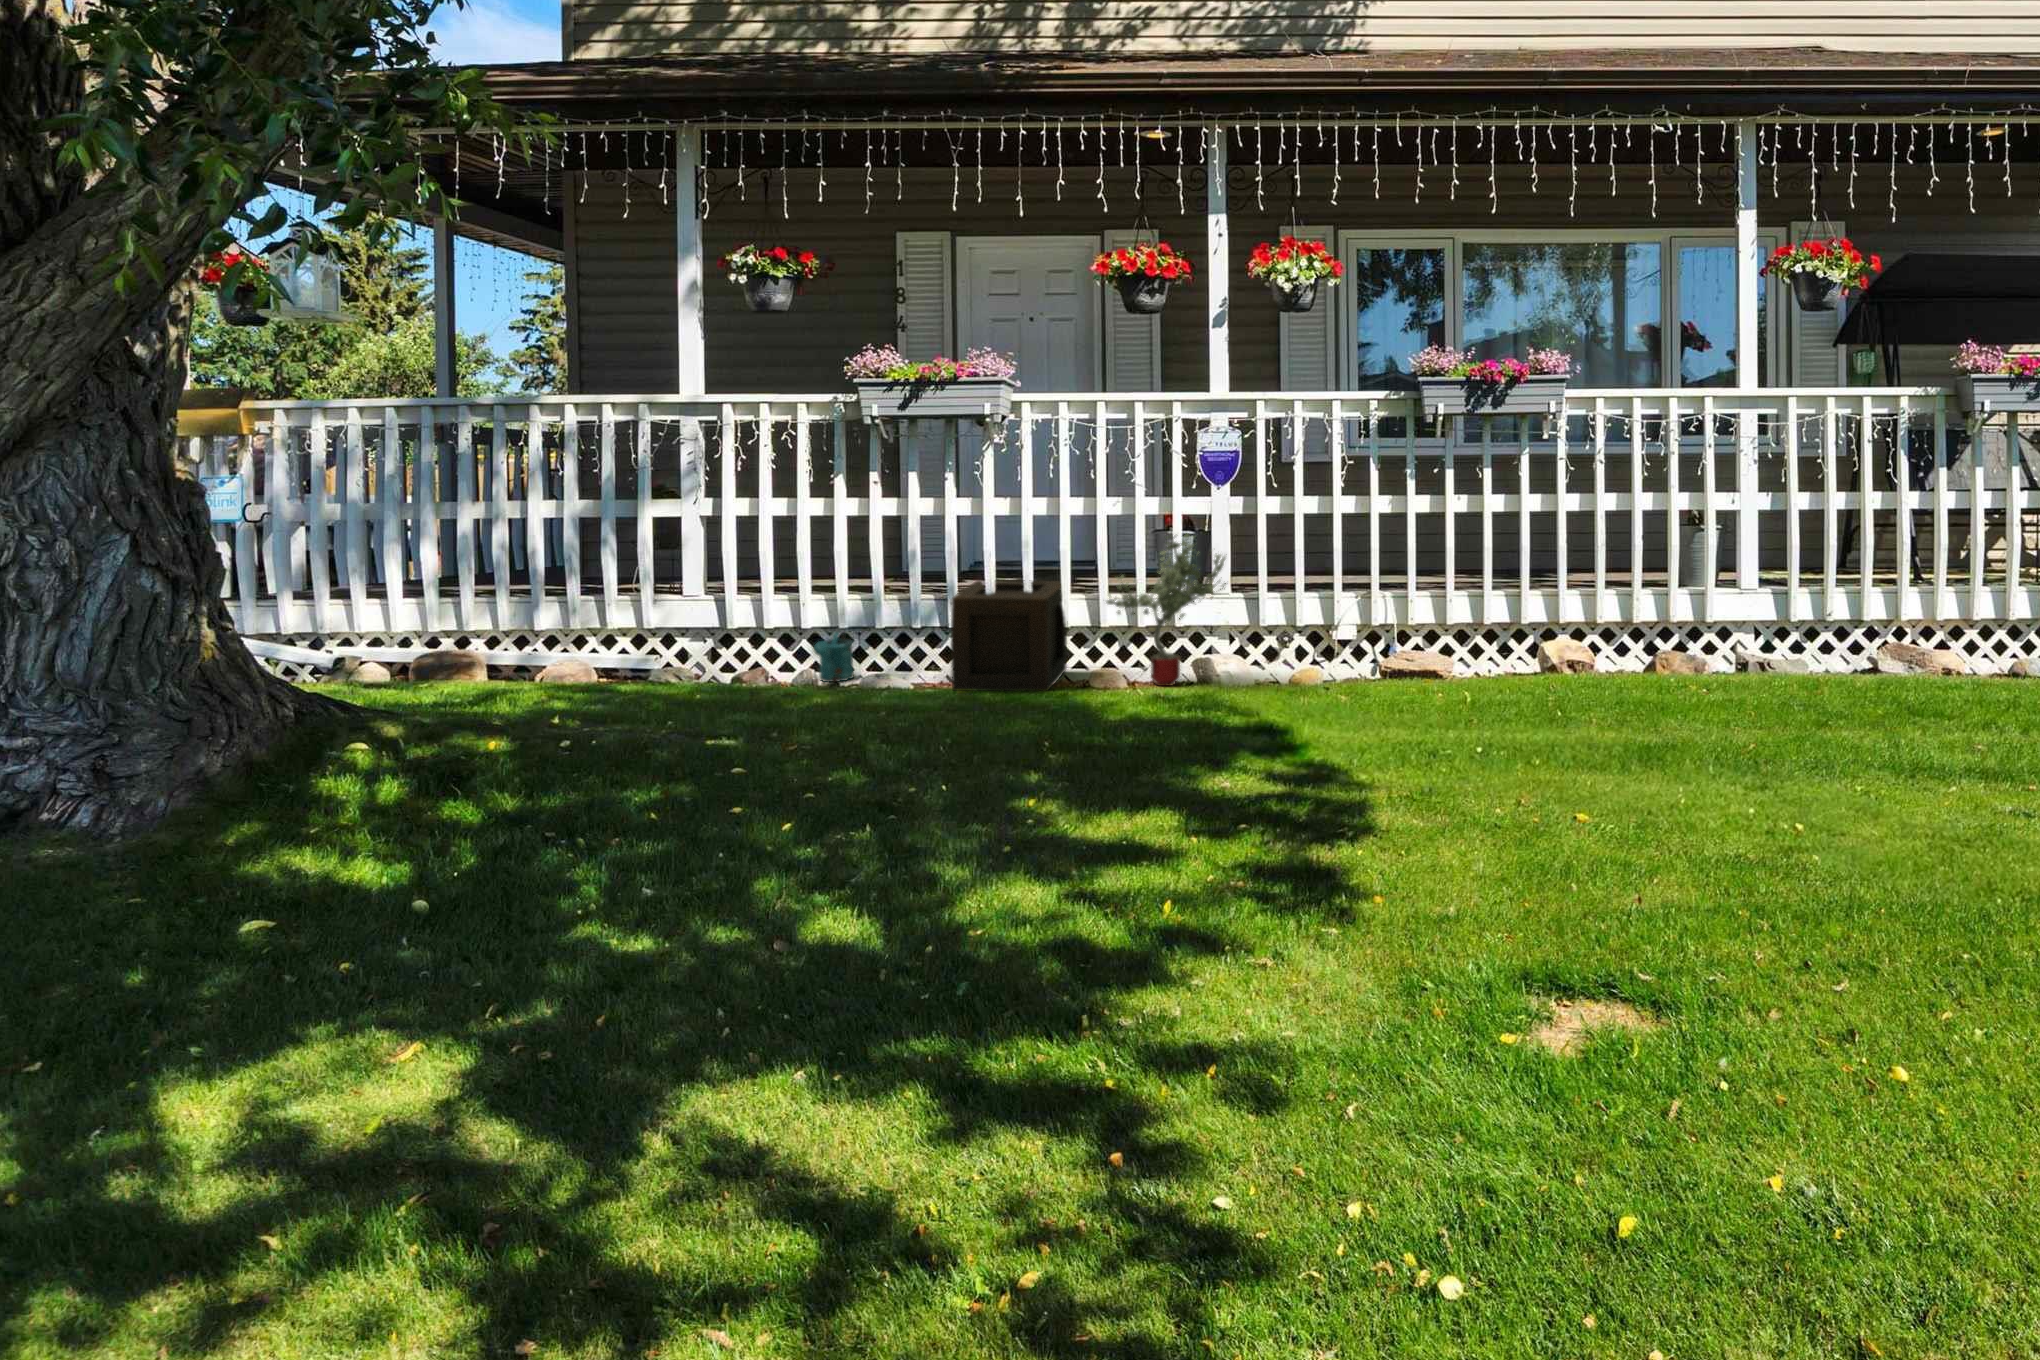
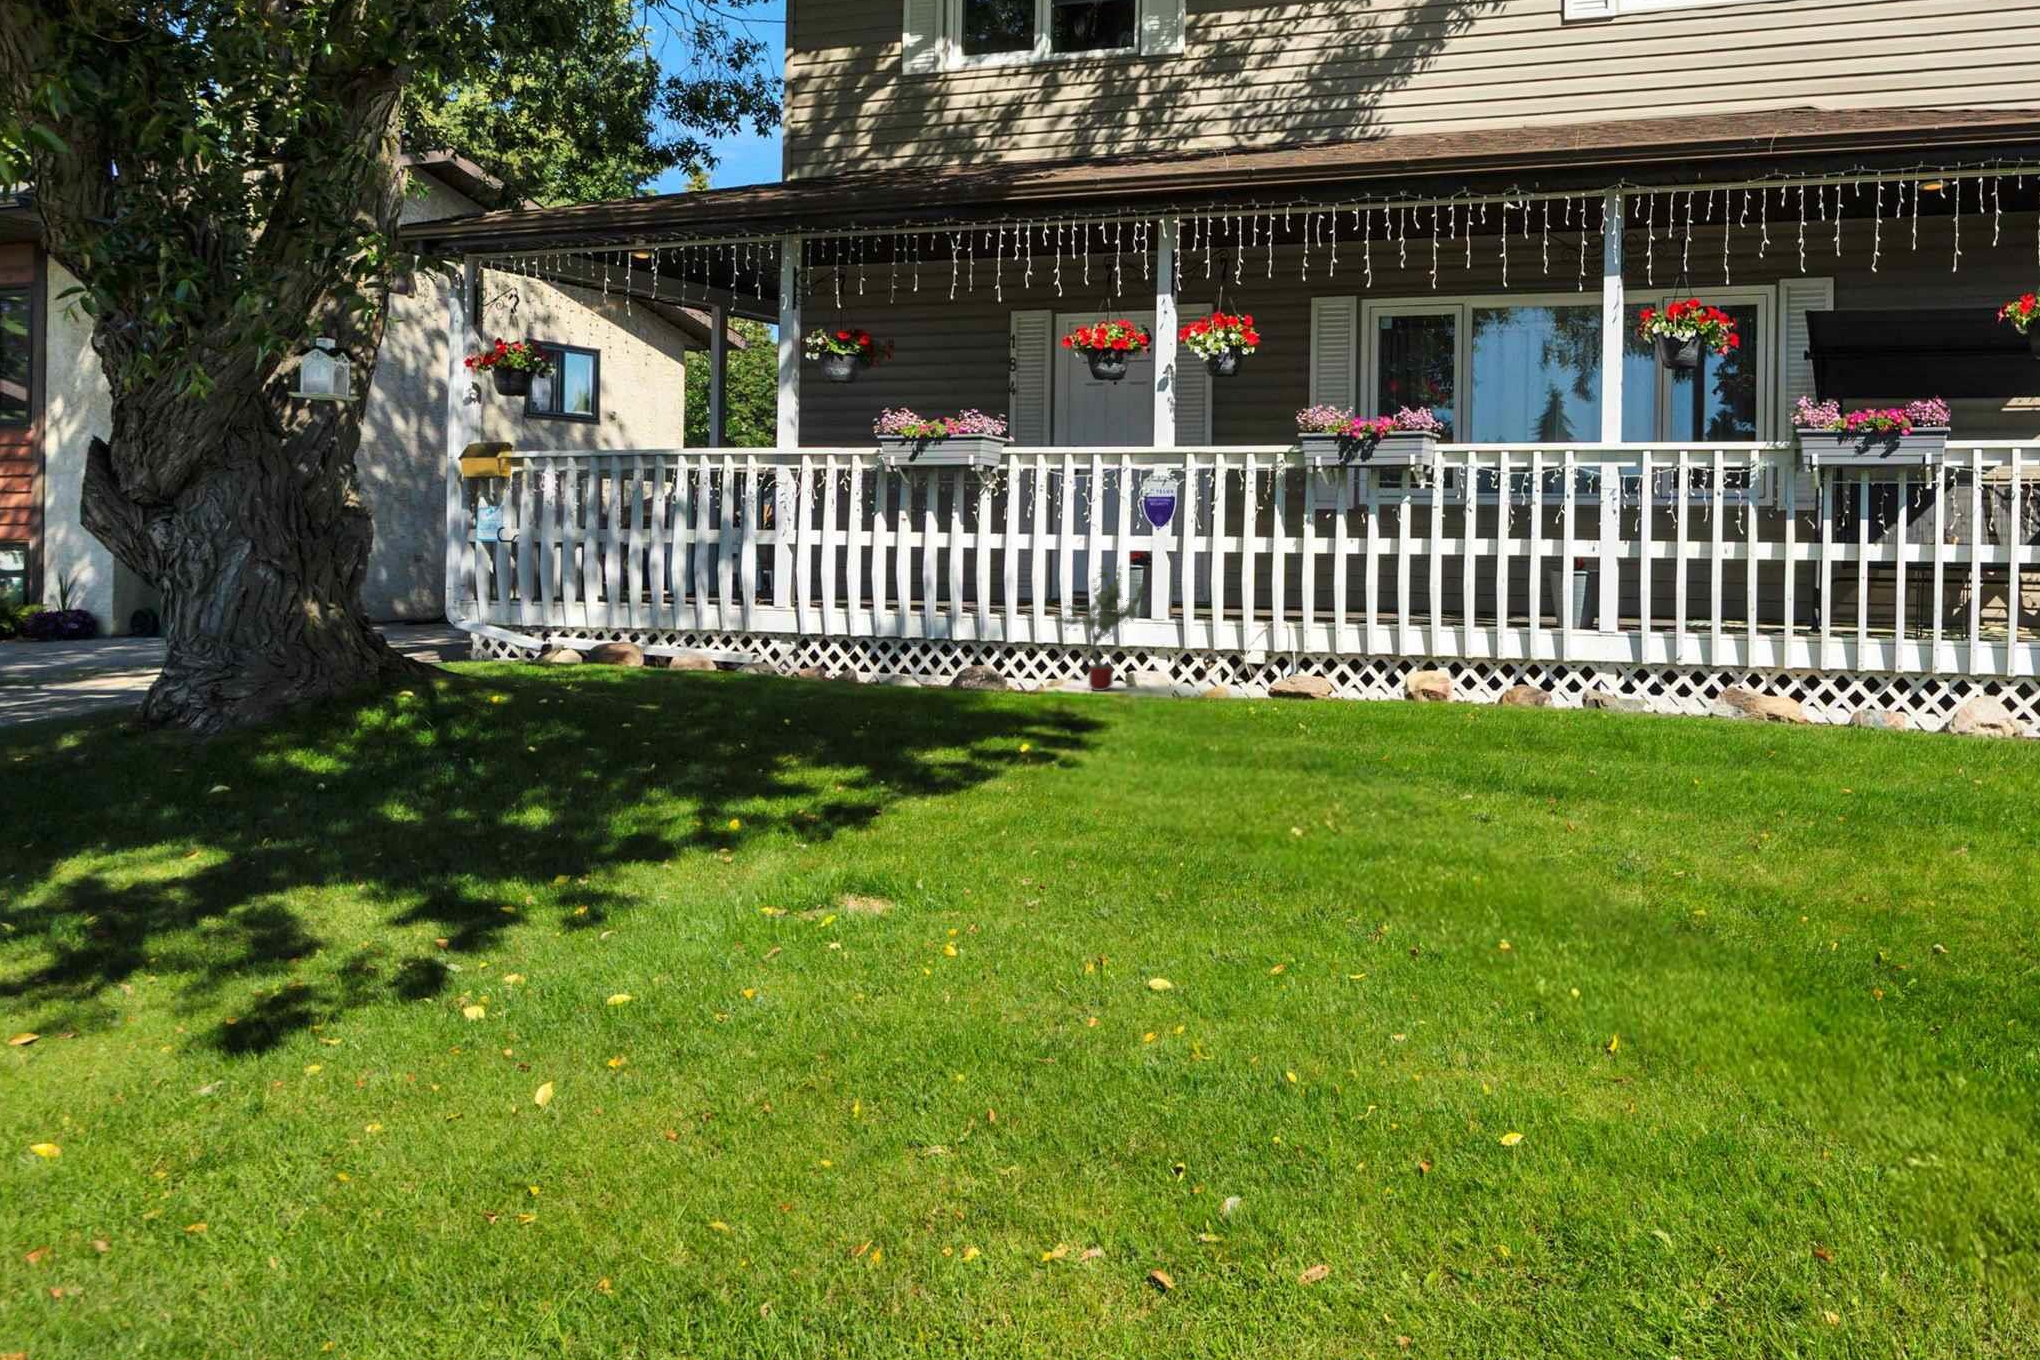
wooden crate: present [951,580,1067,691] -> none [937,599,1043,690]
watering can: present [814,629,854,682] -> none [847,634,887,674]

